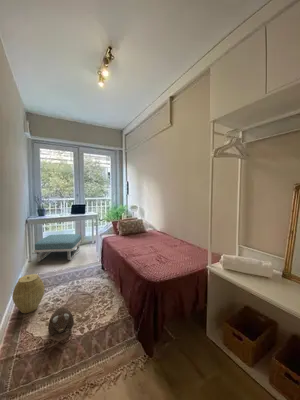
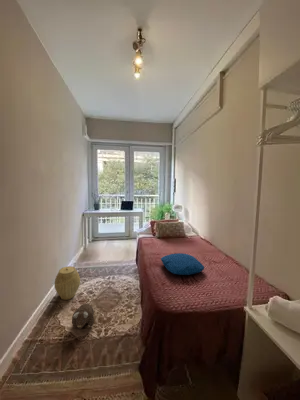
footstool: present [34,234,82,262] -> none [86,228,128,254]
pillow: none [136,242,176,259] -> present [161,253,204,275]

